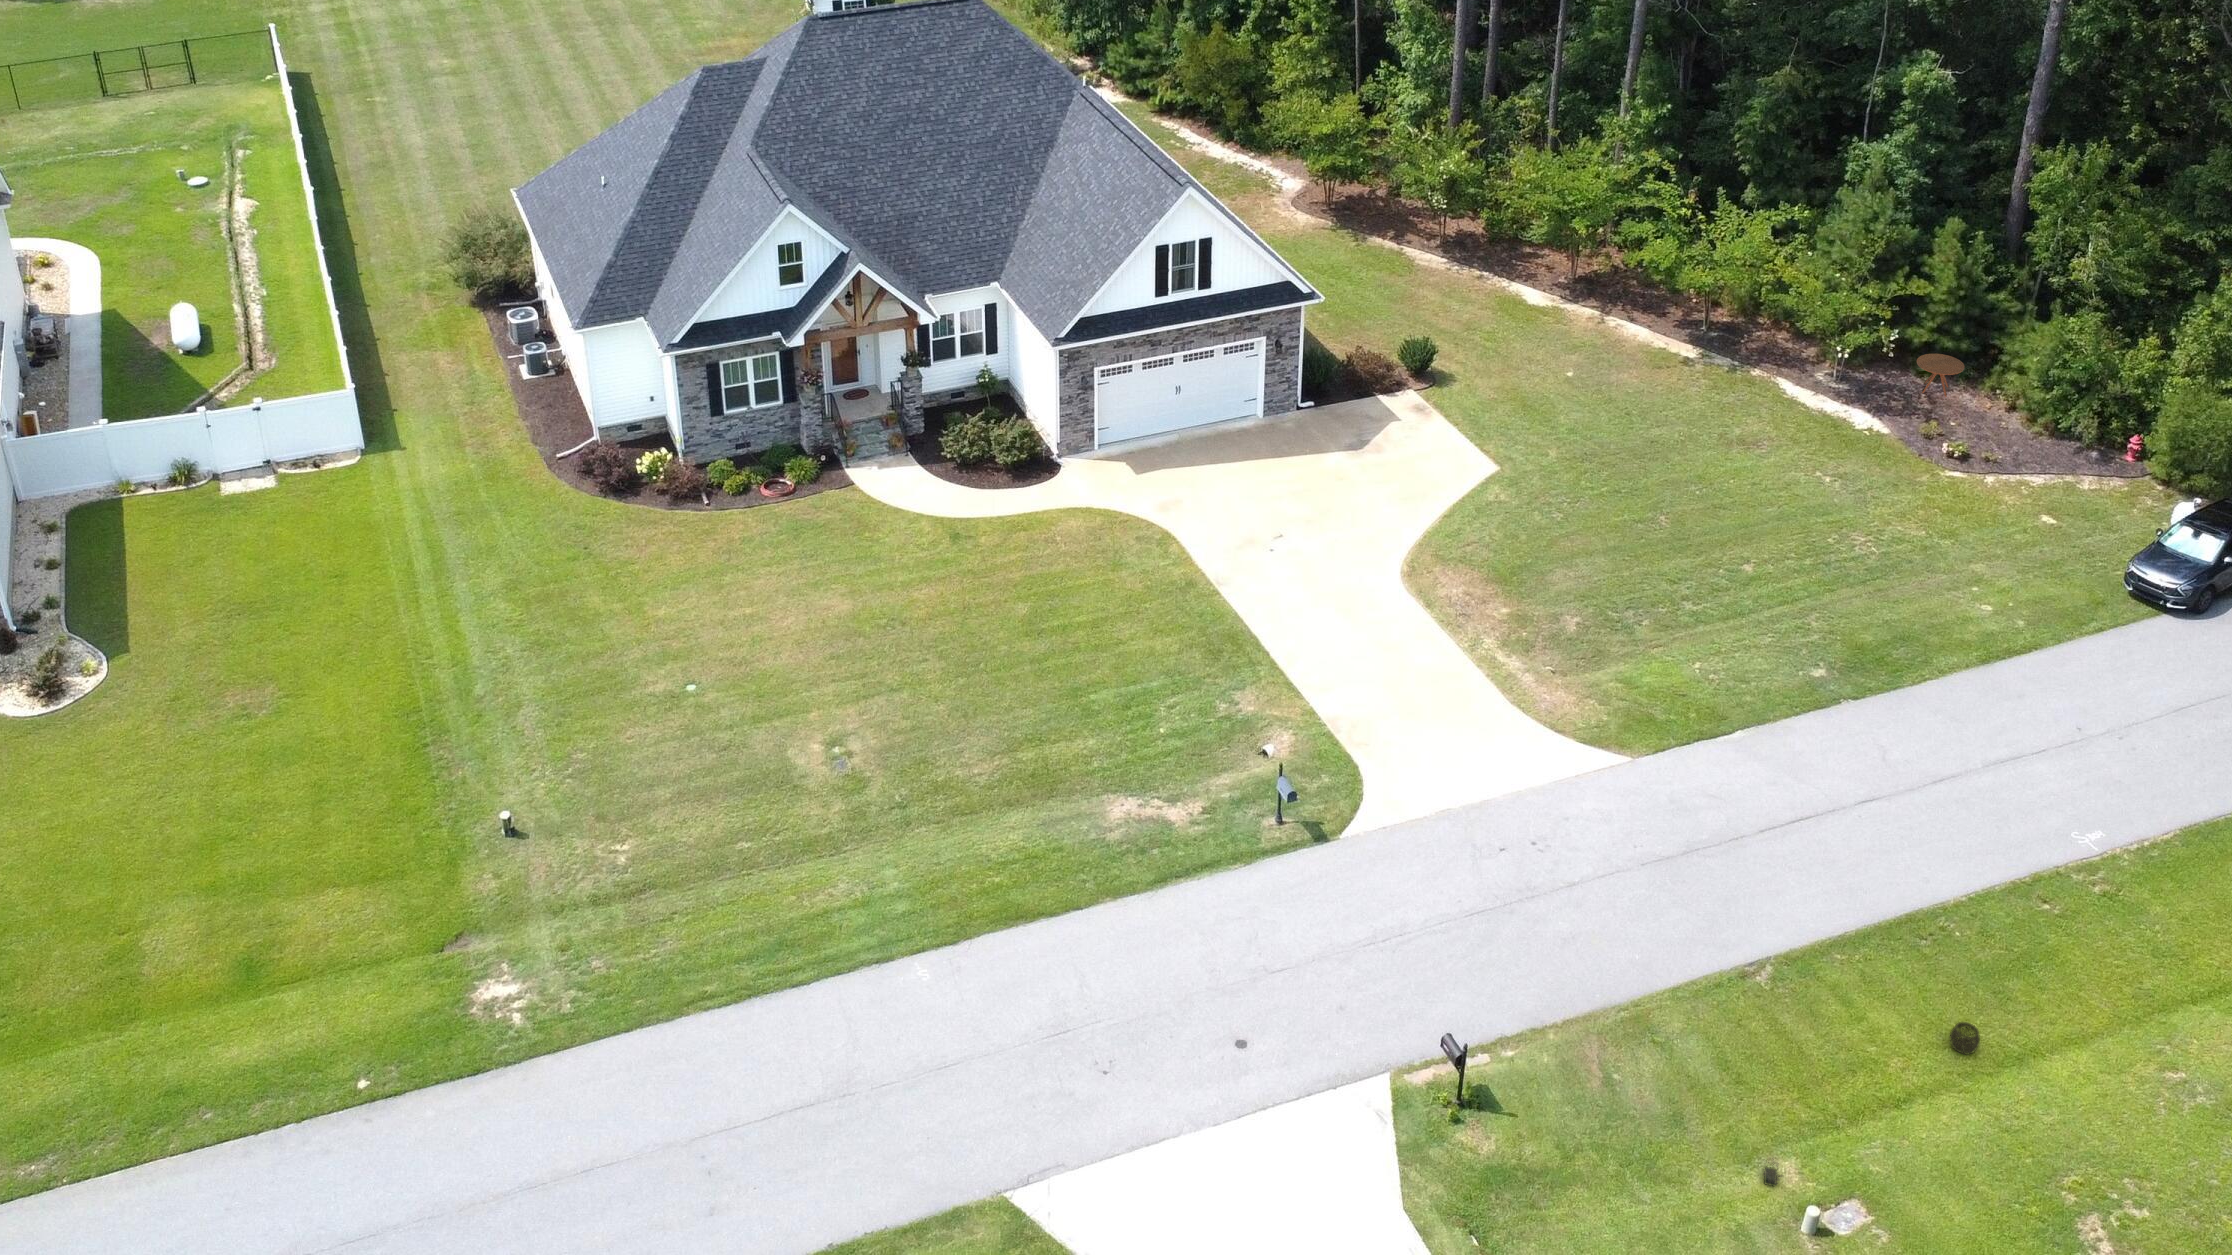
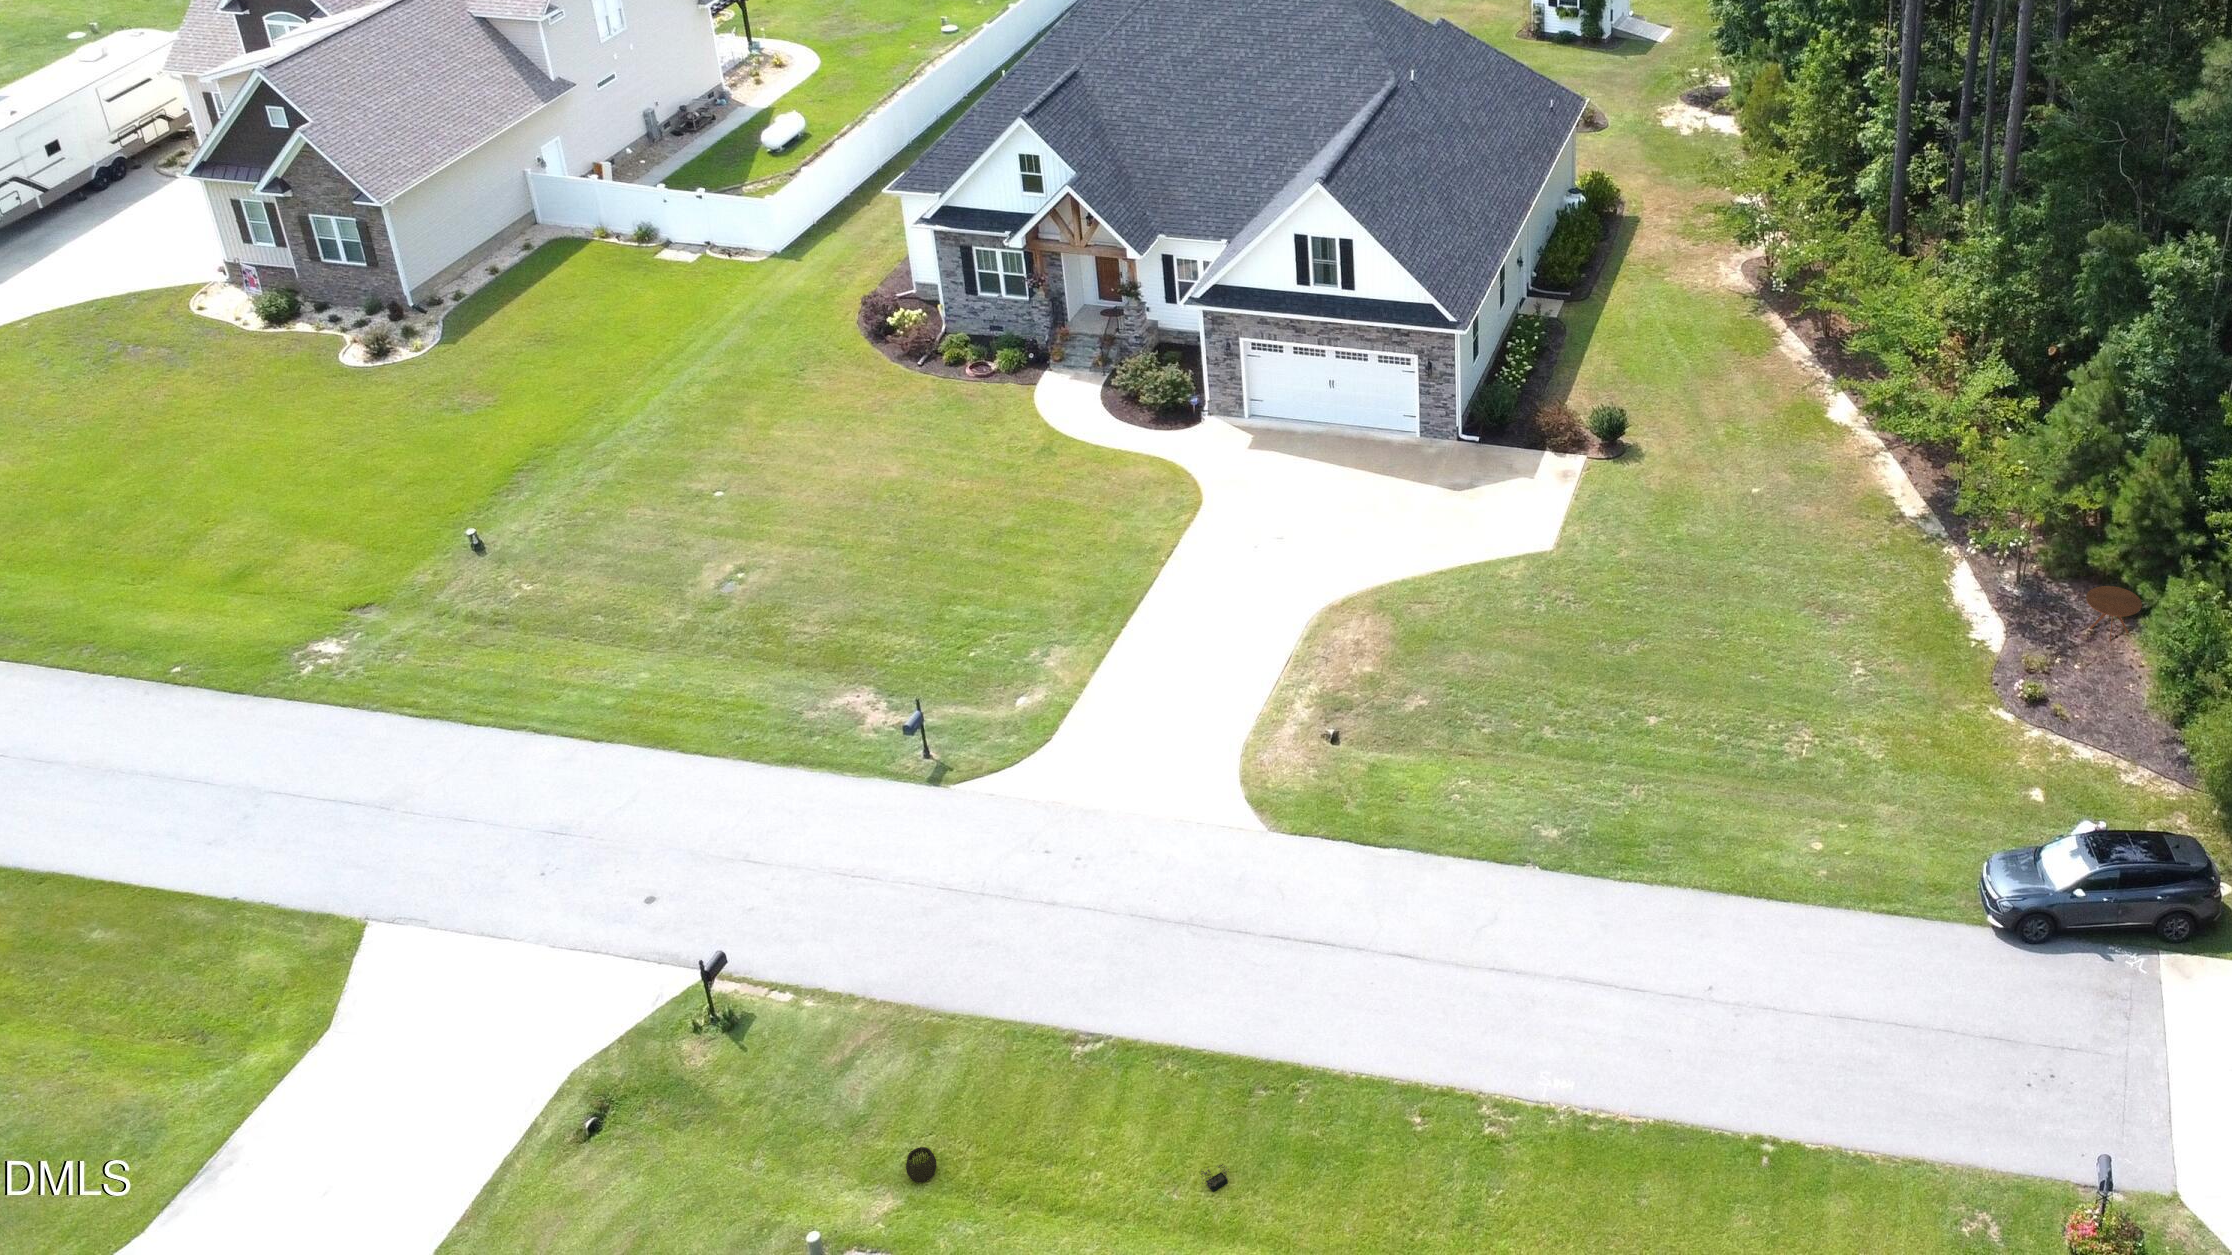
woven basket: present [1950,1022,1980,1054] -> present [906,1147,937,1183]
decorative plant: present [1764,1159,1782,1186] -> present [1201,1164,1229,1192]

